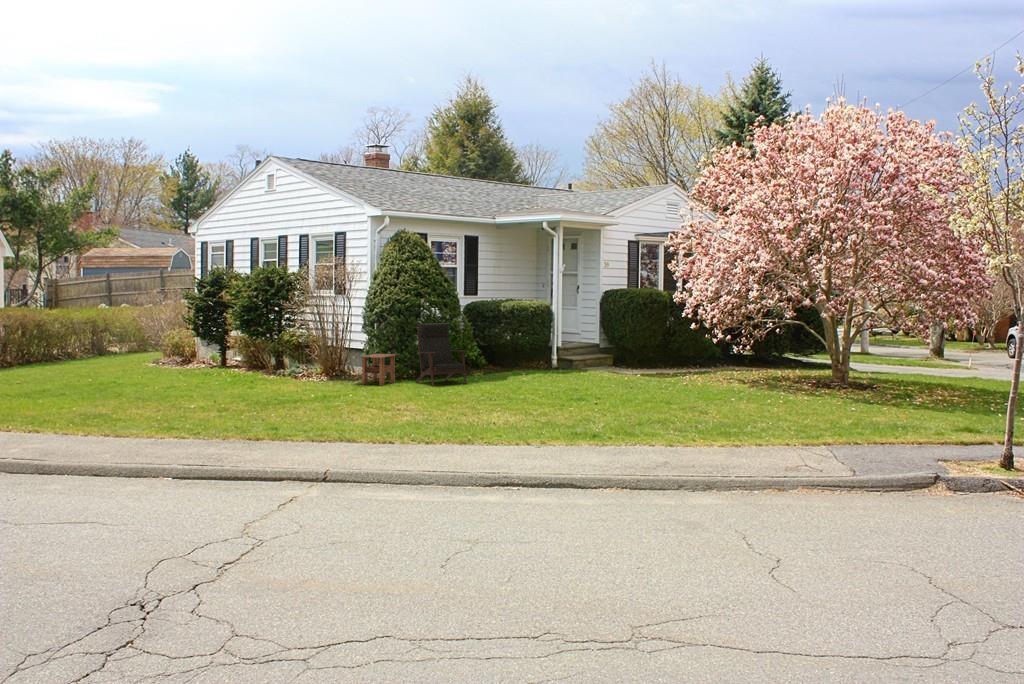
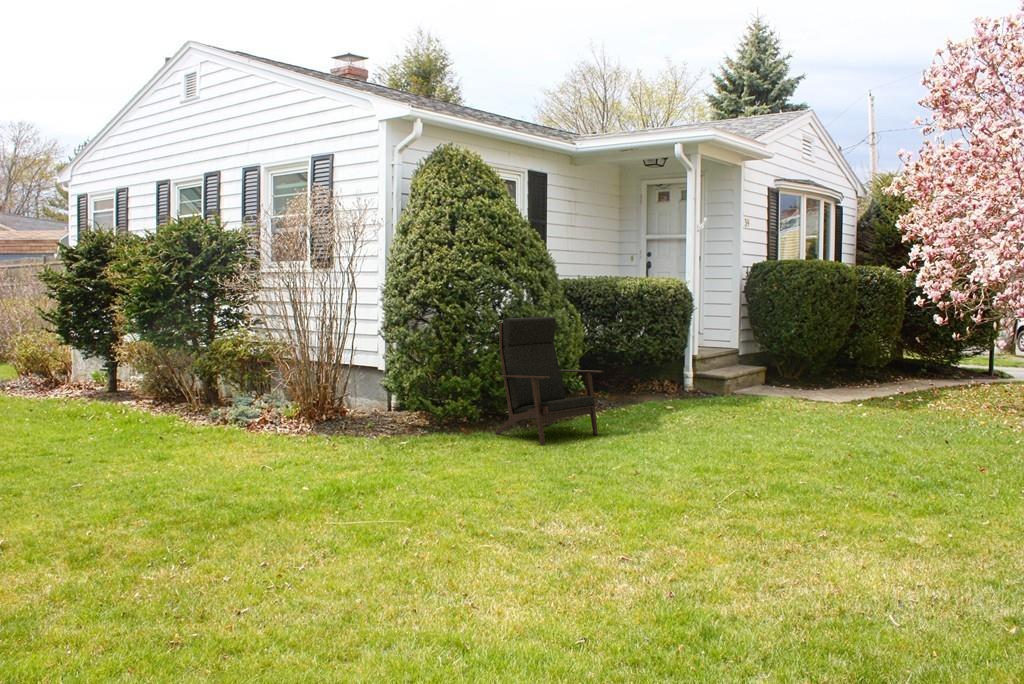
side table: present [362,354,395,385] -> none [387,378,461,445]

